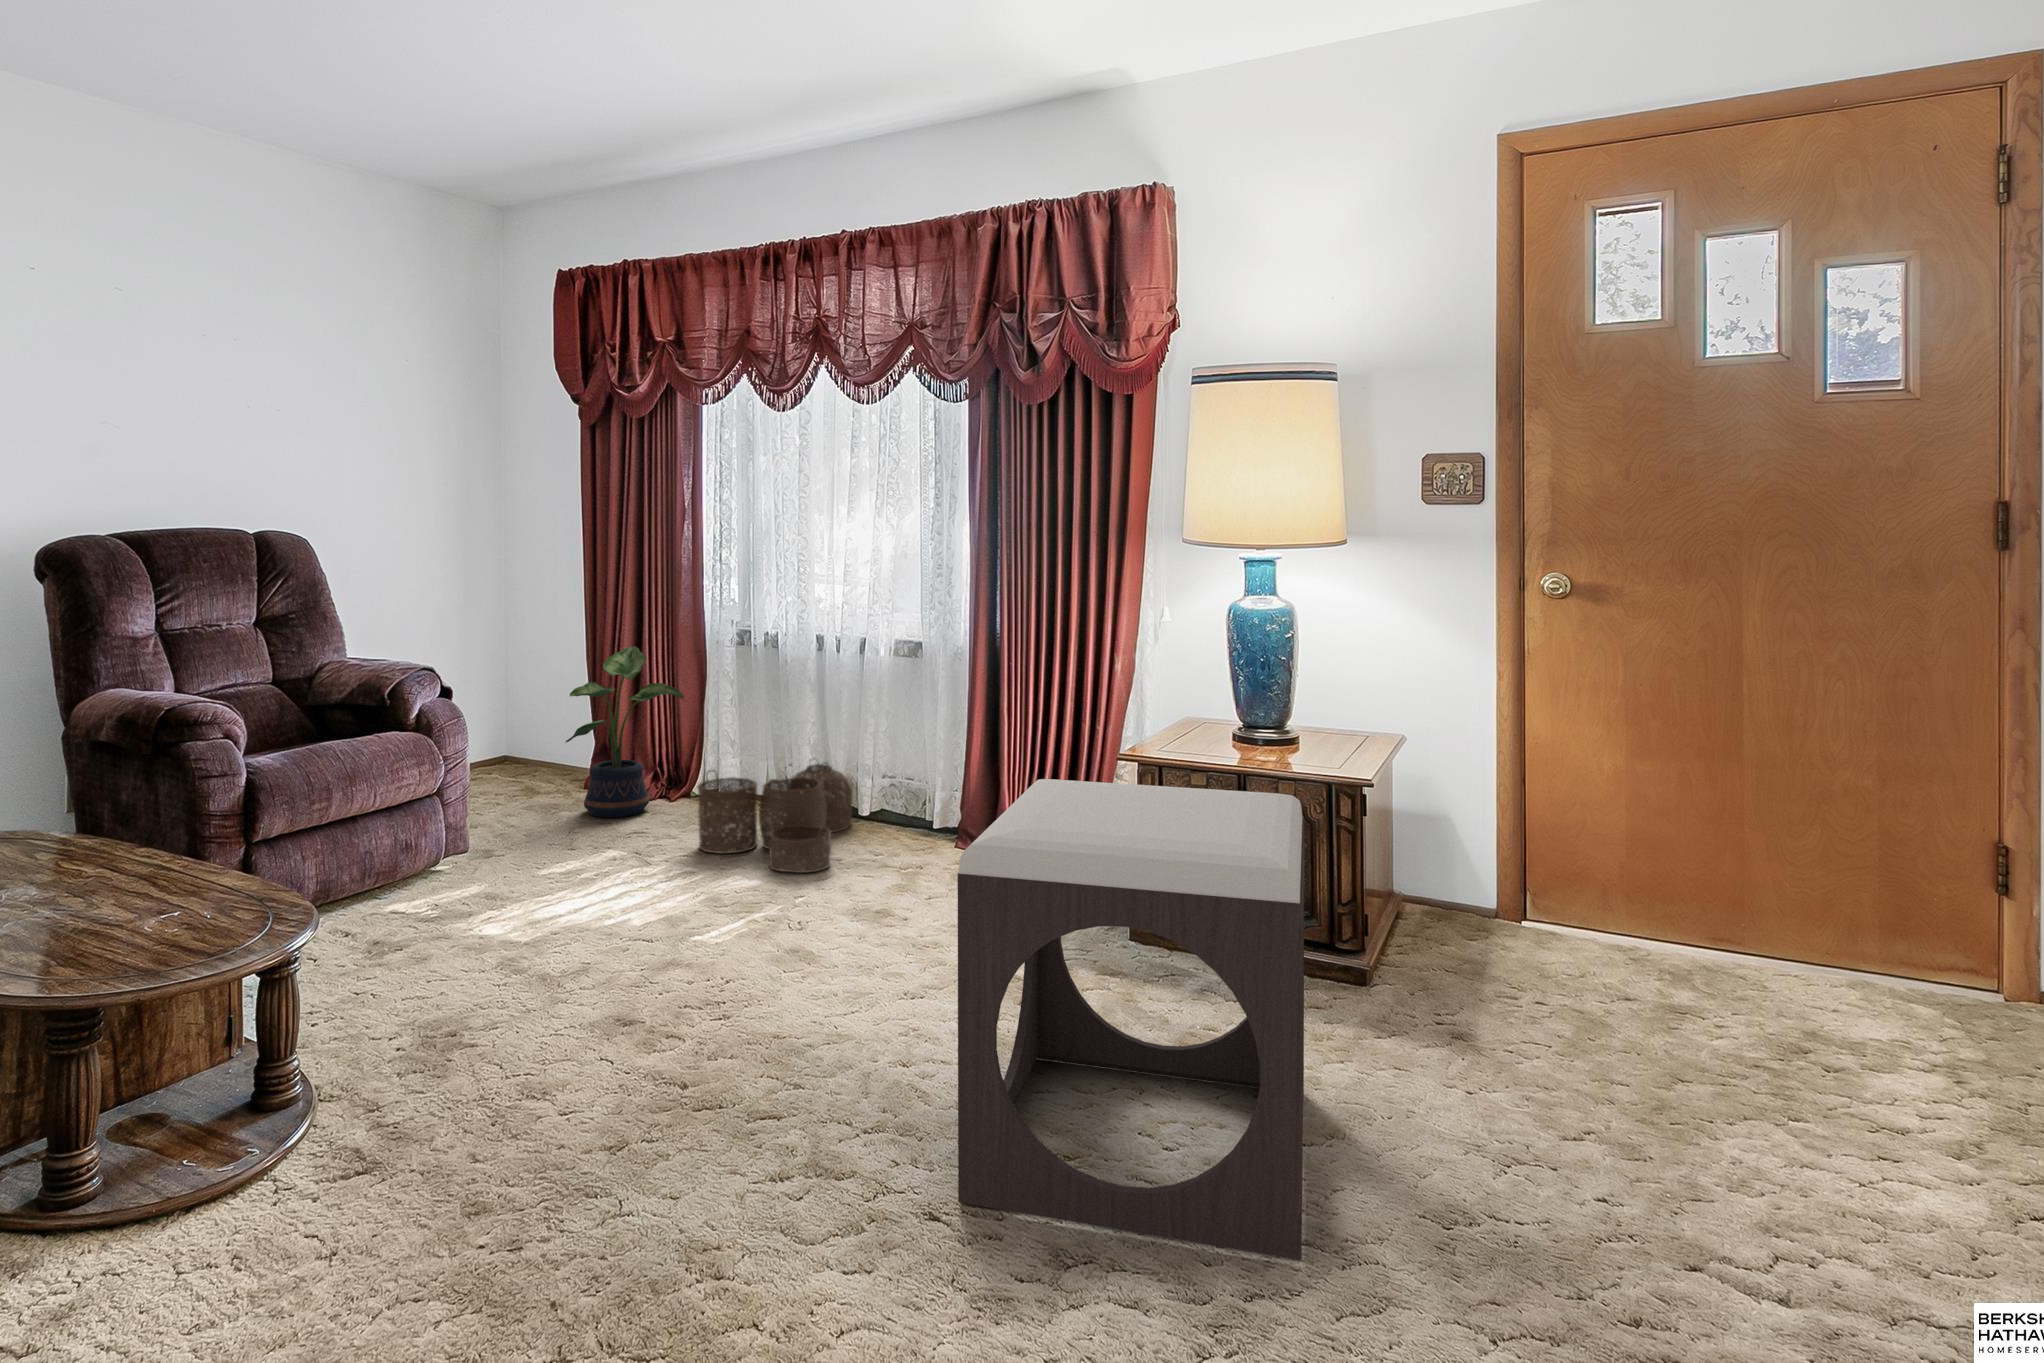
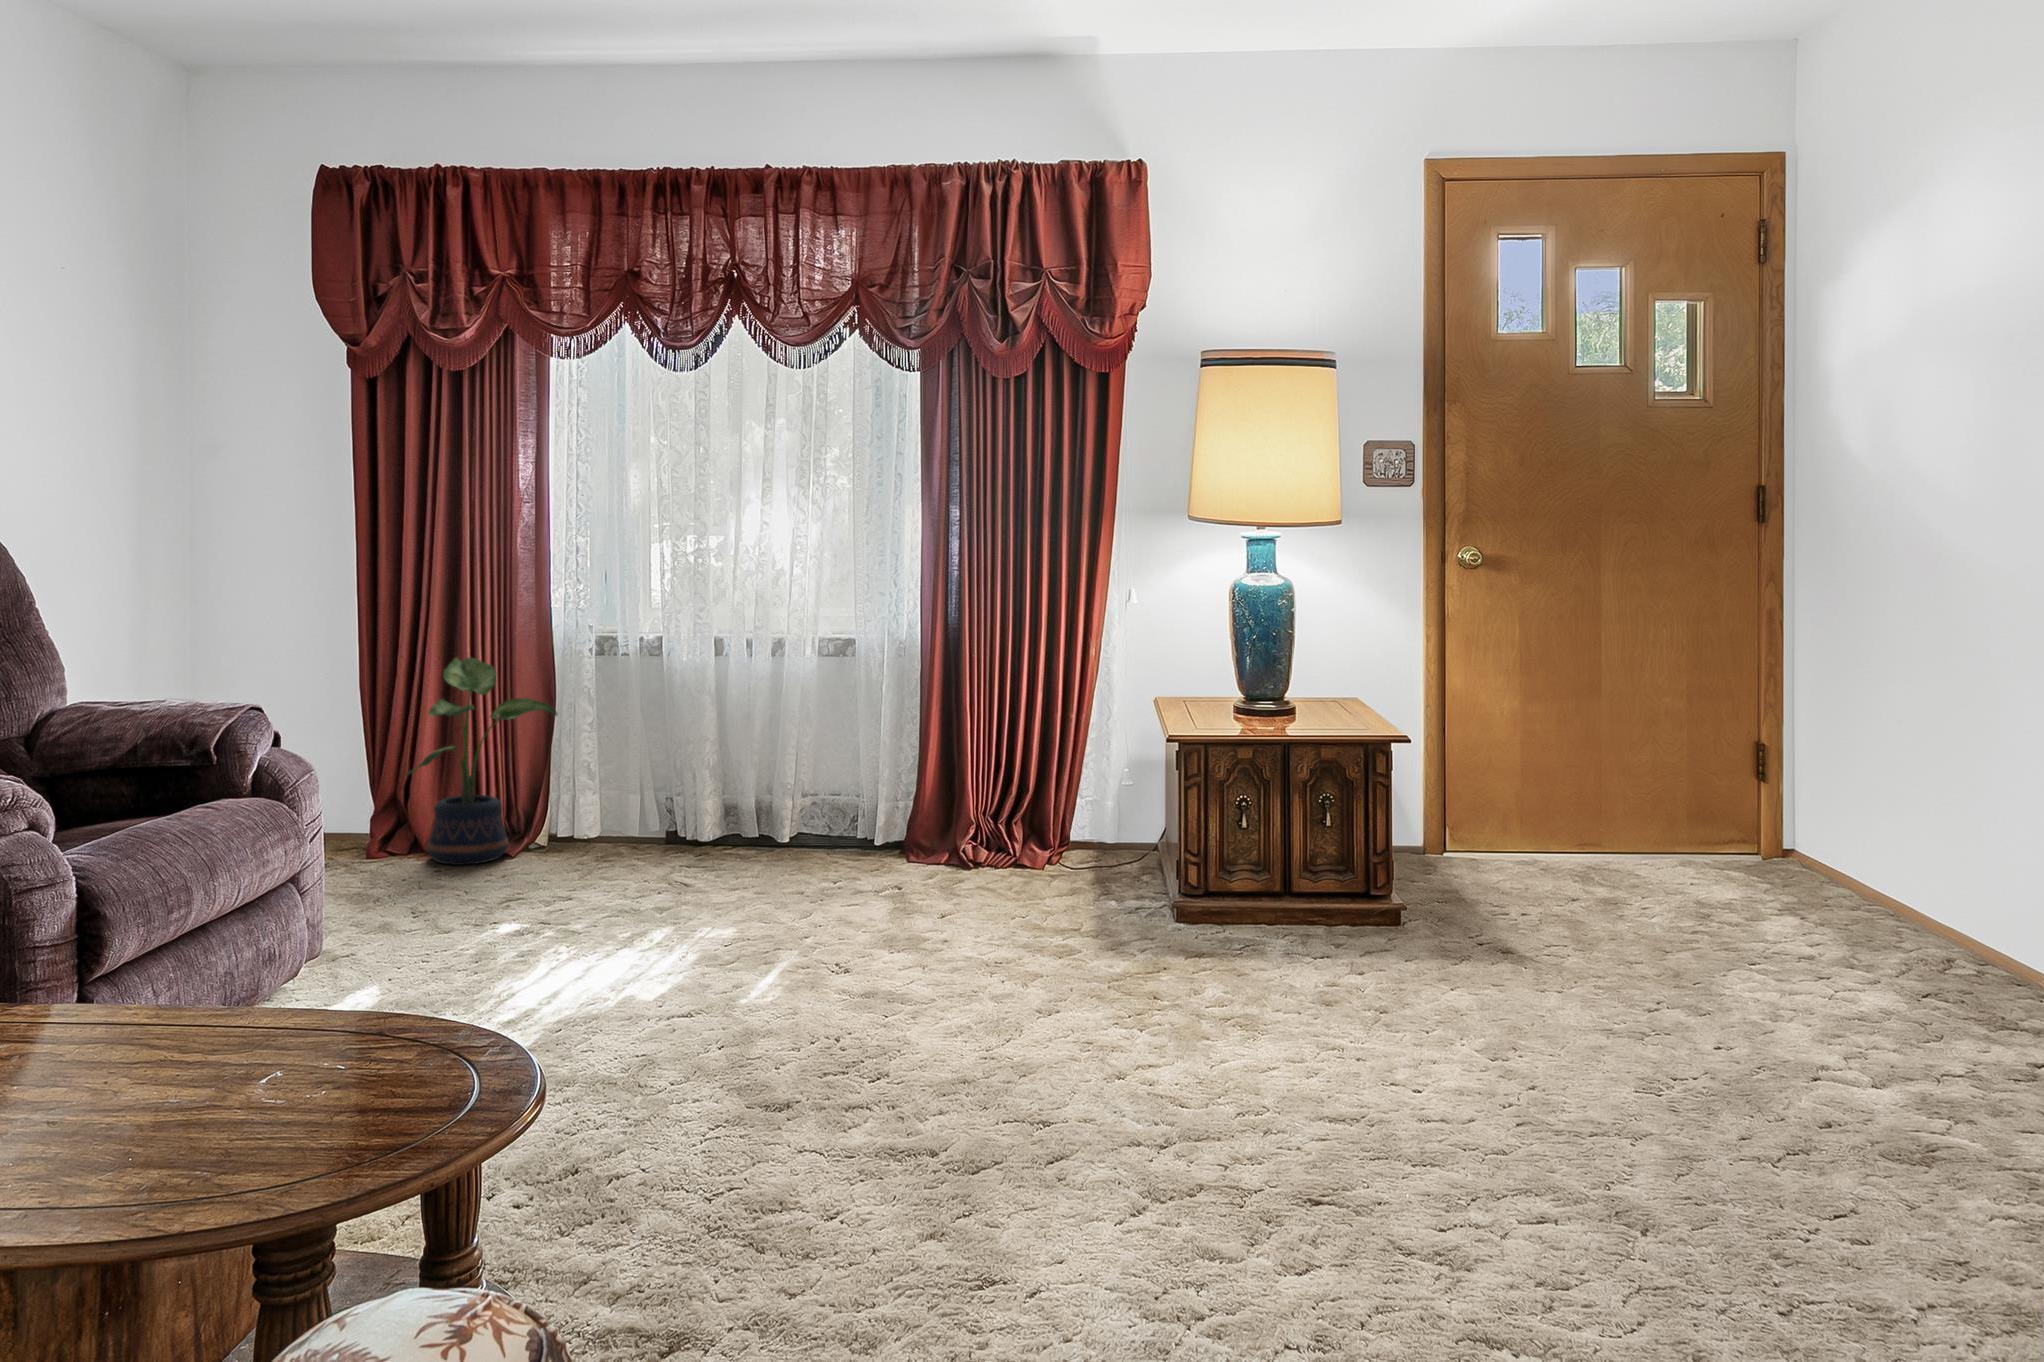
woven basket: present [698,759,852,873] -> none [627,776,807,894]
footstool: present [958,779,1304,1260] -> none [1197,737,1531,1087]

